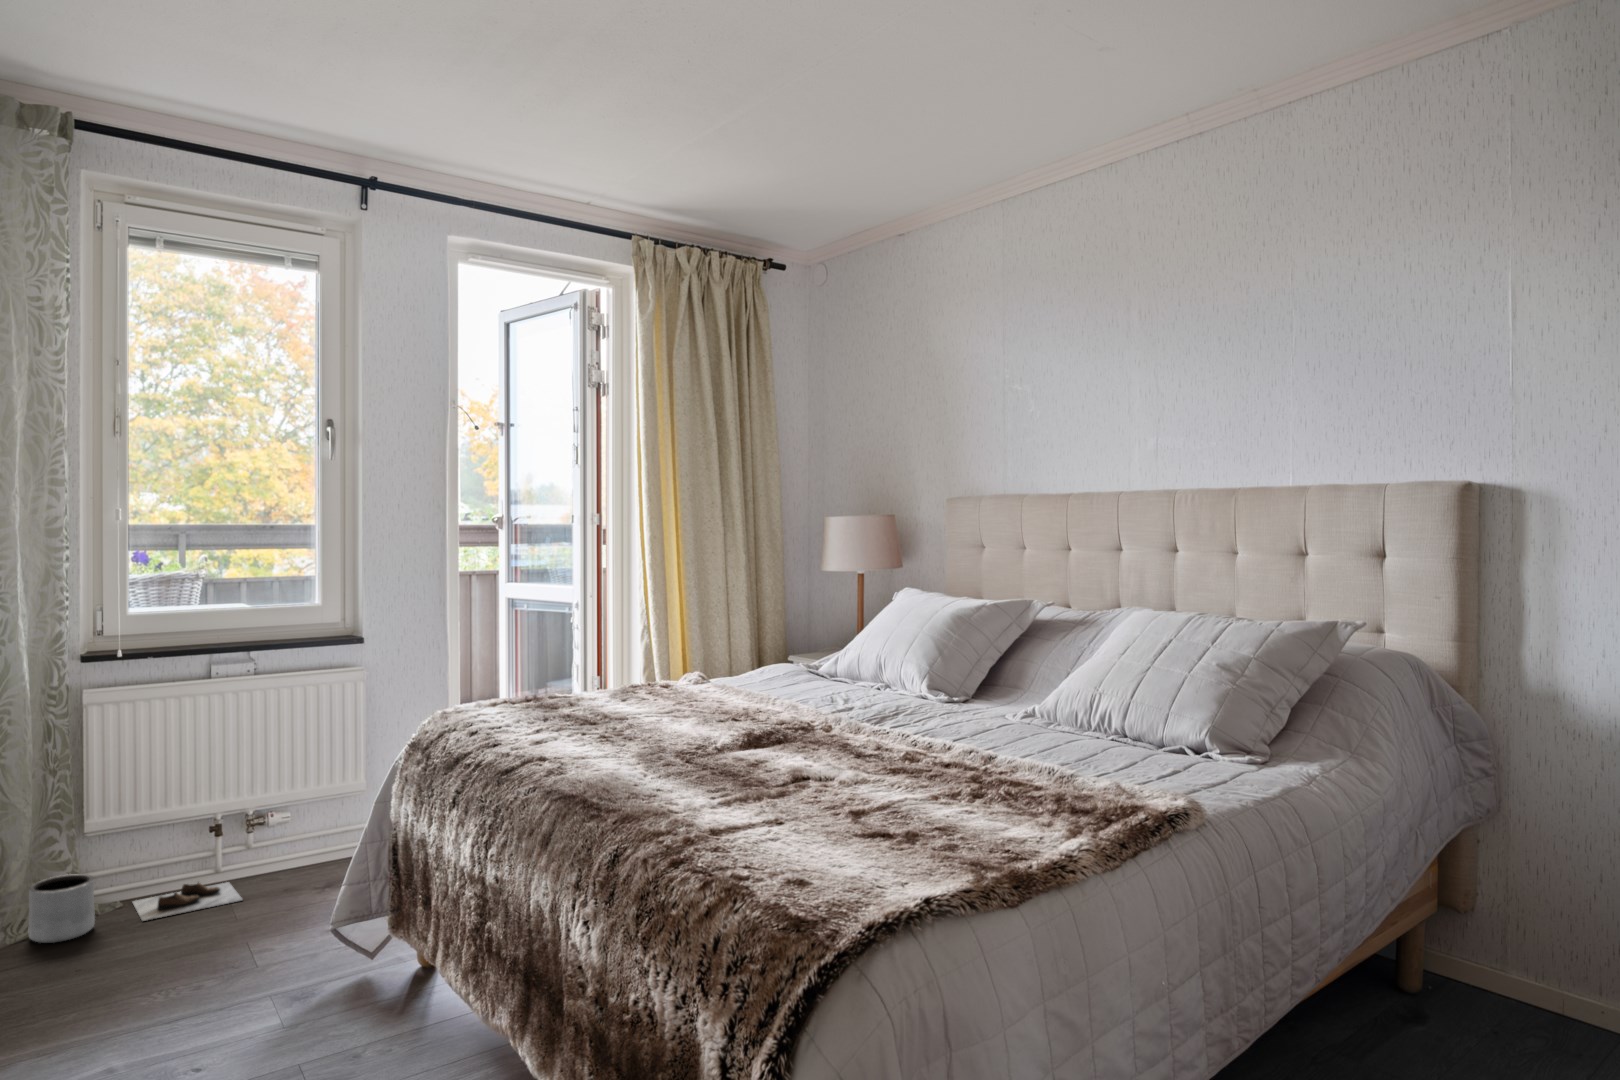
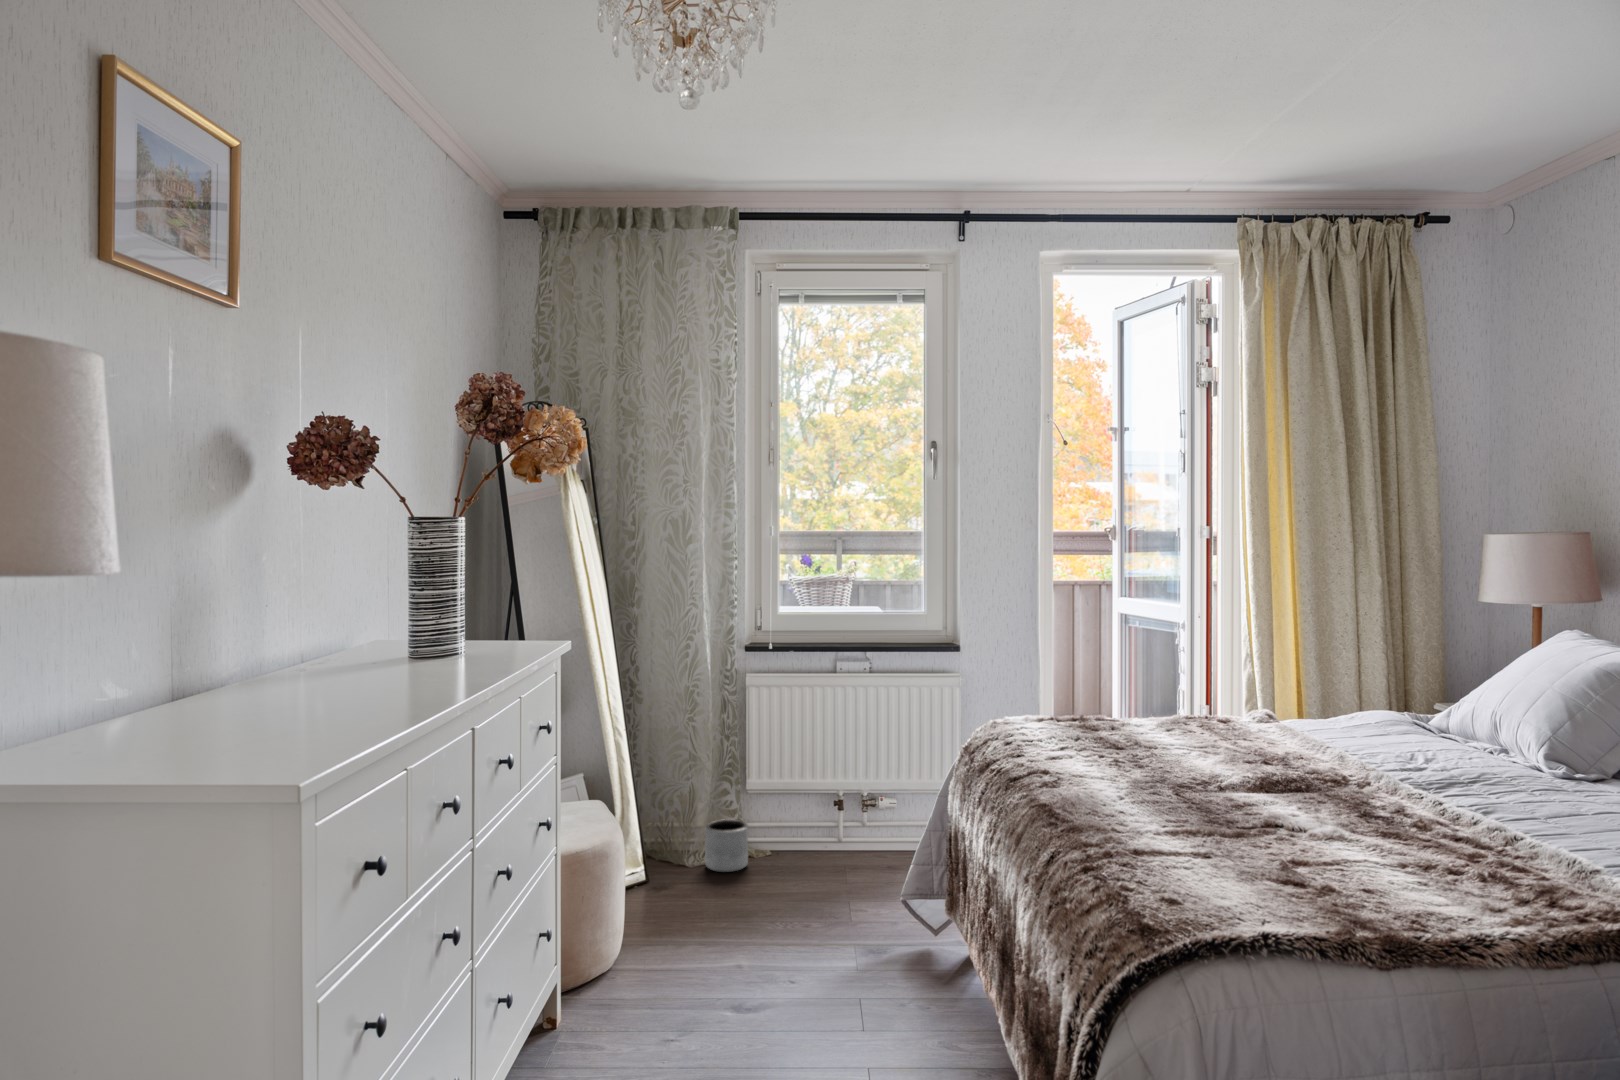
shoe: present [132,882,242,921] -> none [779,844,855,869]

